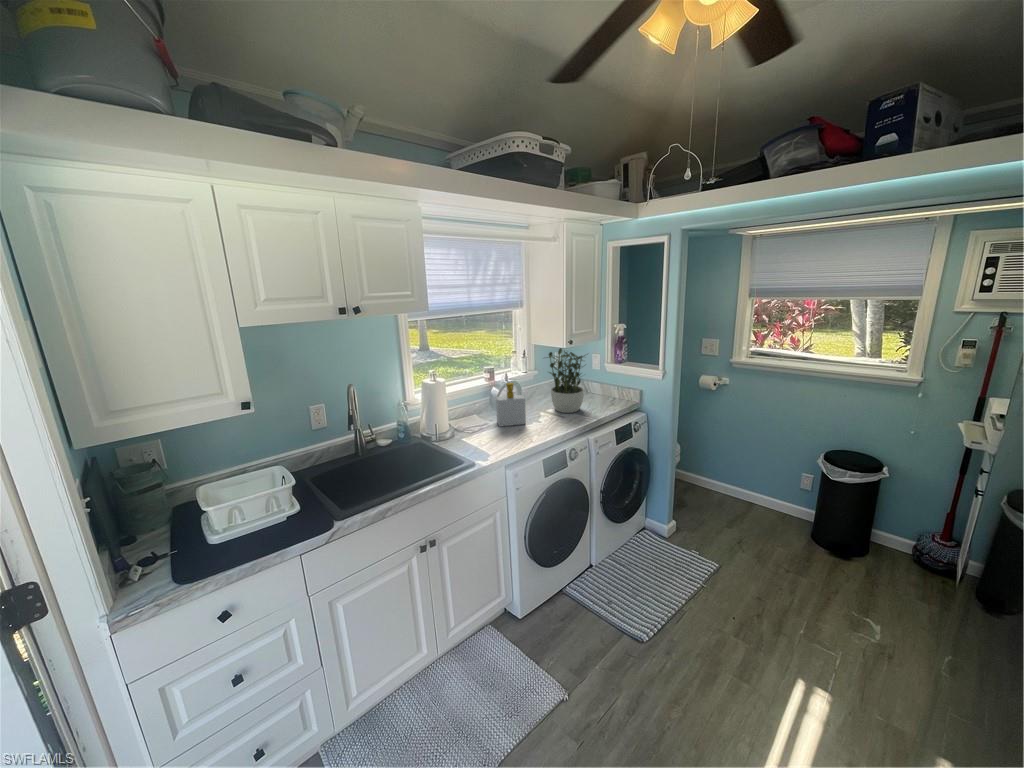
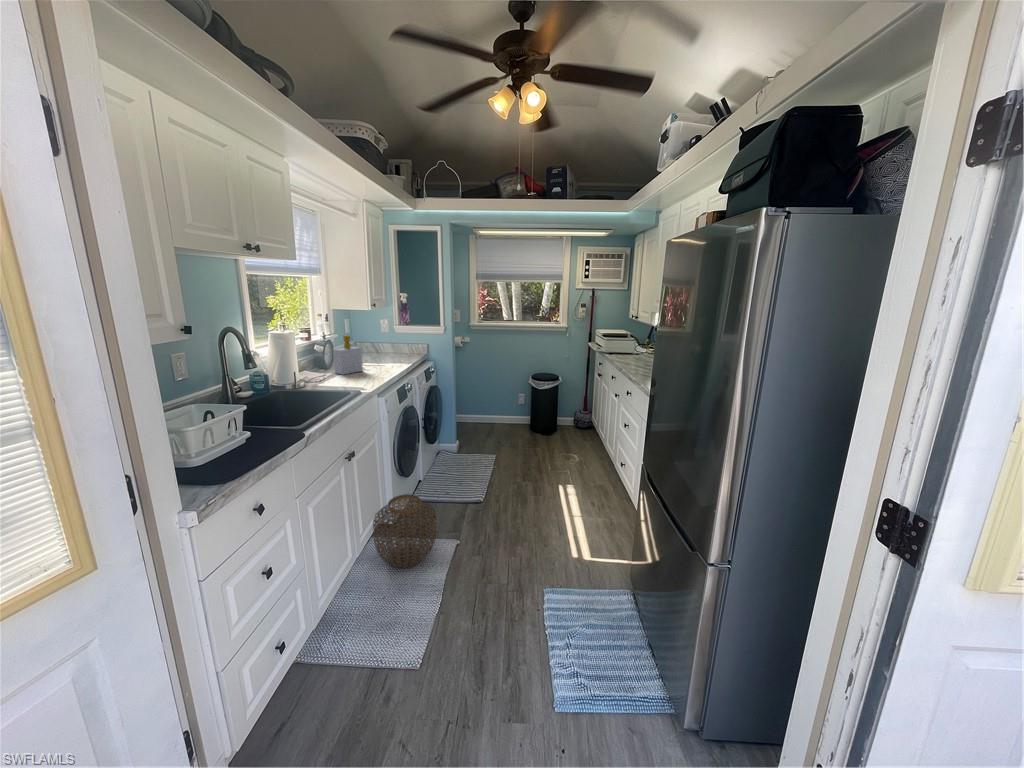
potted plant: present [549,348,585,413] -> none [358,307,396,363]
woven basket: none [459,599,537,700] -> present [373,494,436,568]

